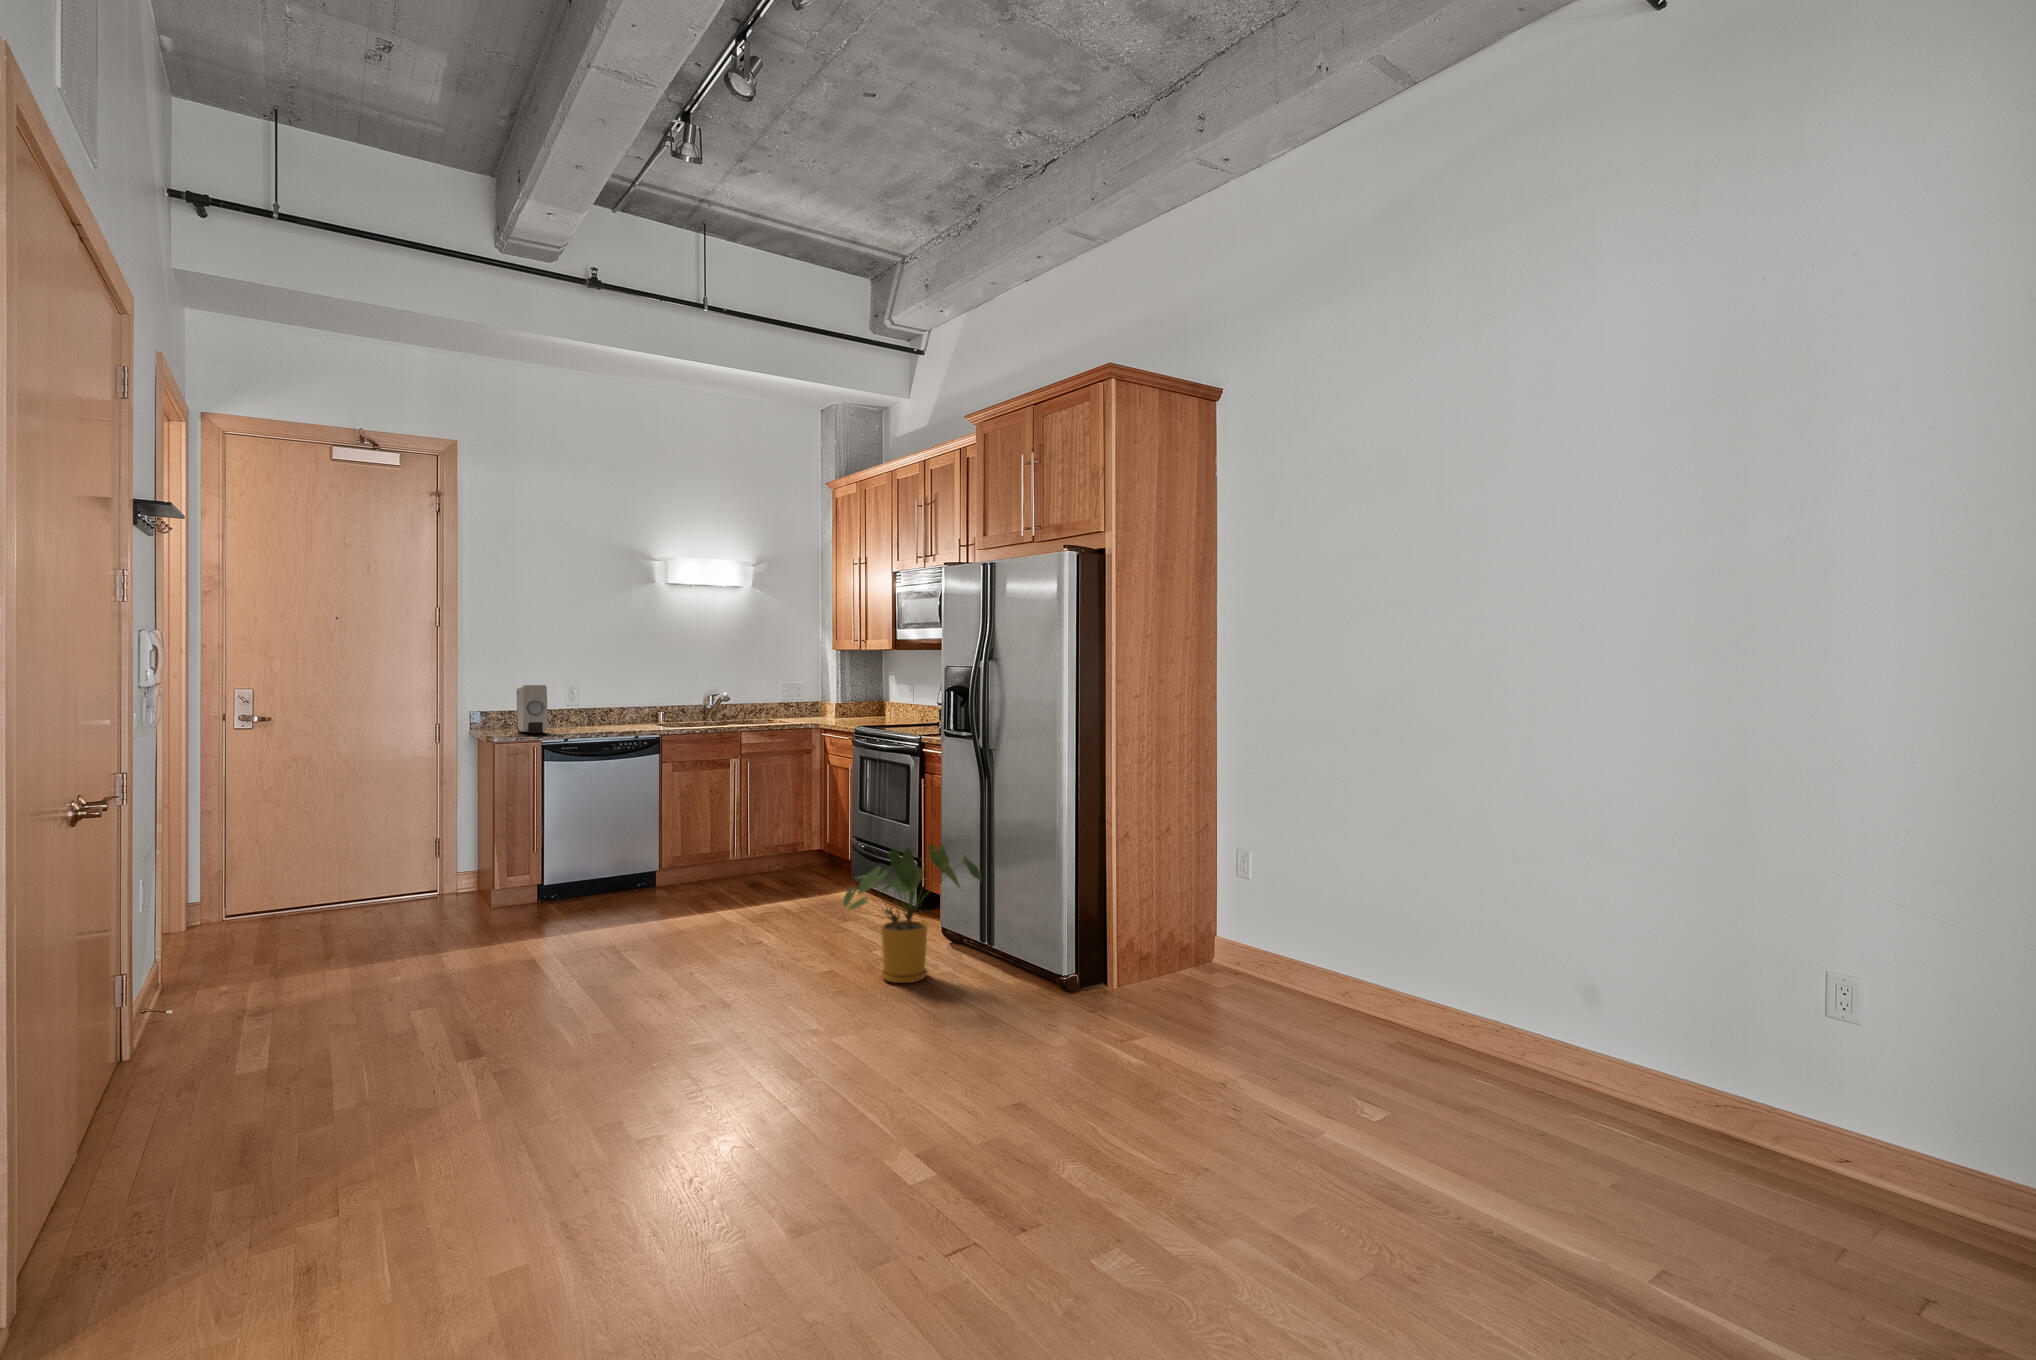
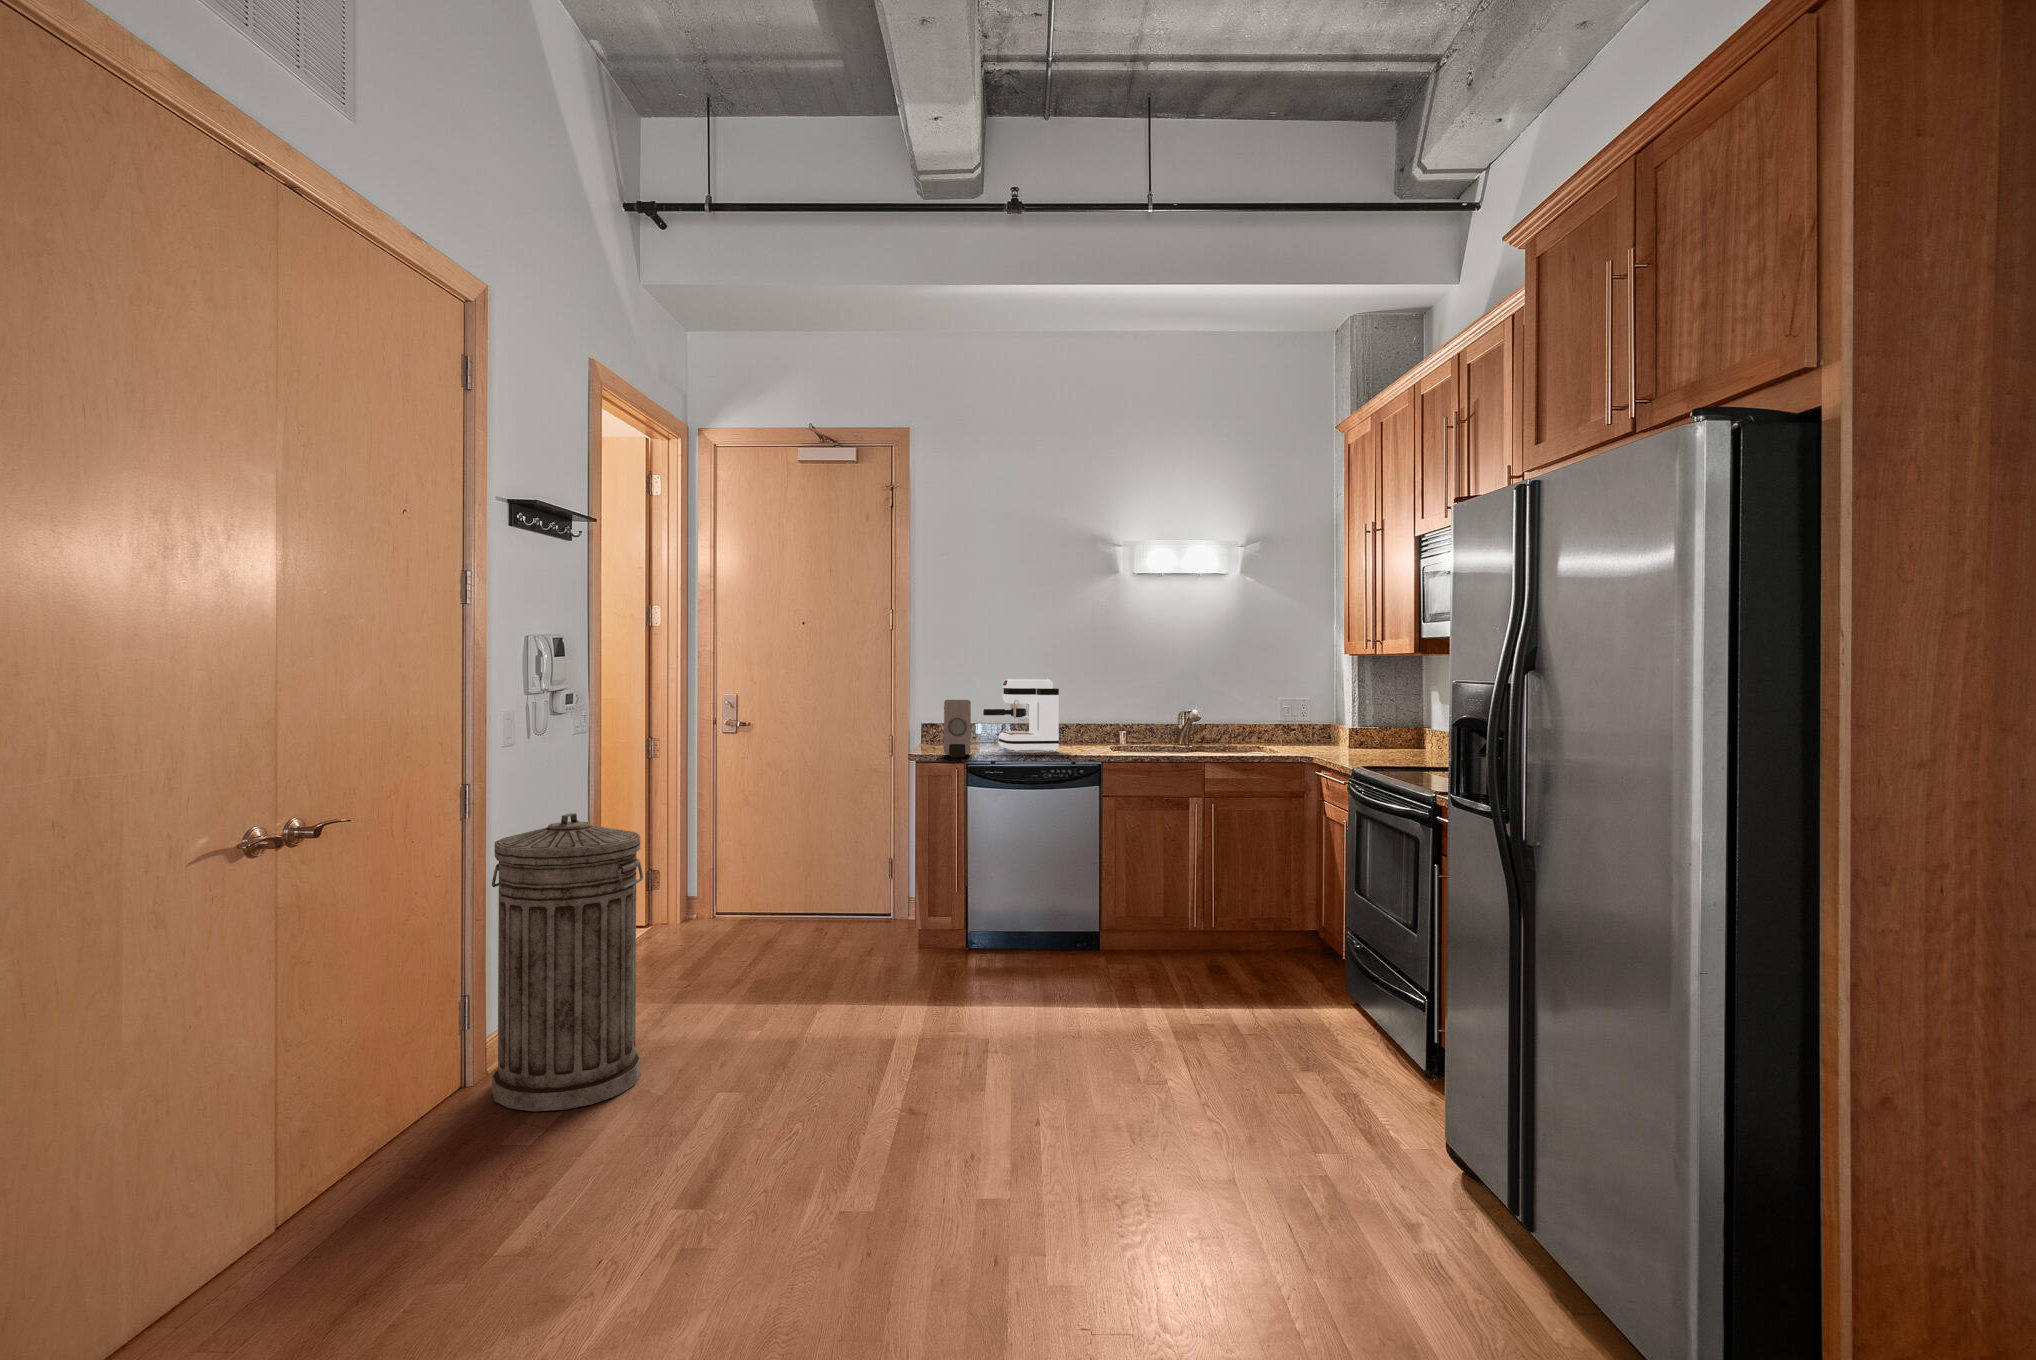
coffee maker: none [545,669,615,728] -> present [983,679,1059,752]
trash can: none [196,778,338,1025] -> present [492,813,643,1111]
house plant: present [843,844,981,983] -> none [1235,1004,1509,1266]

